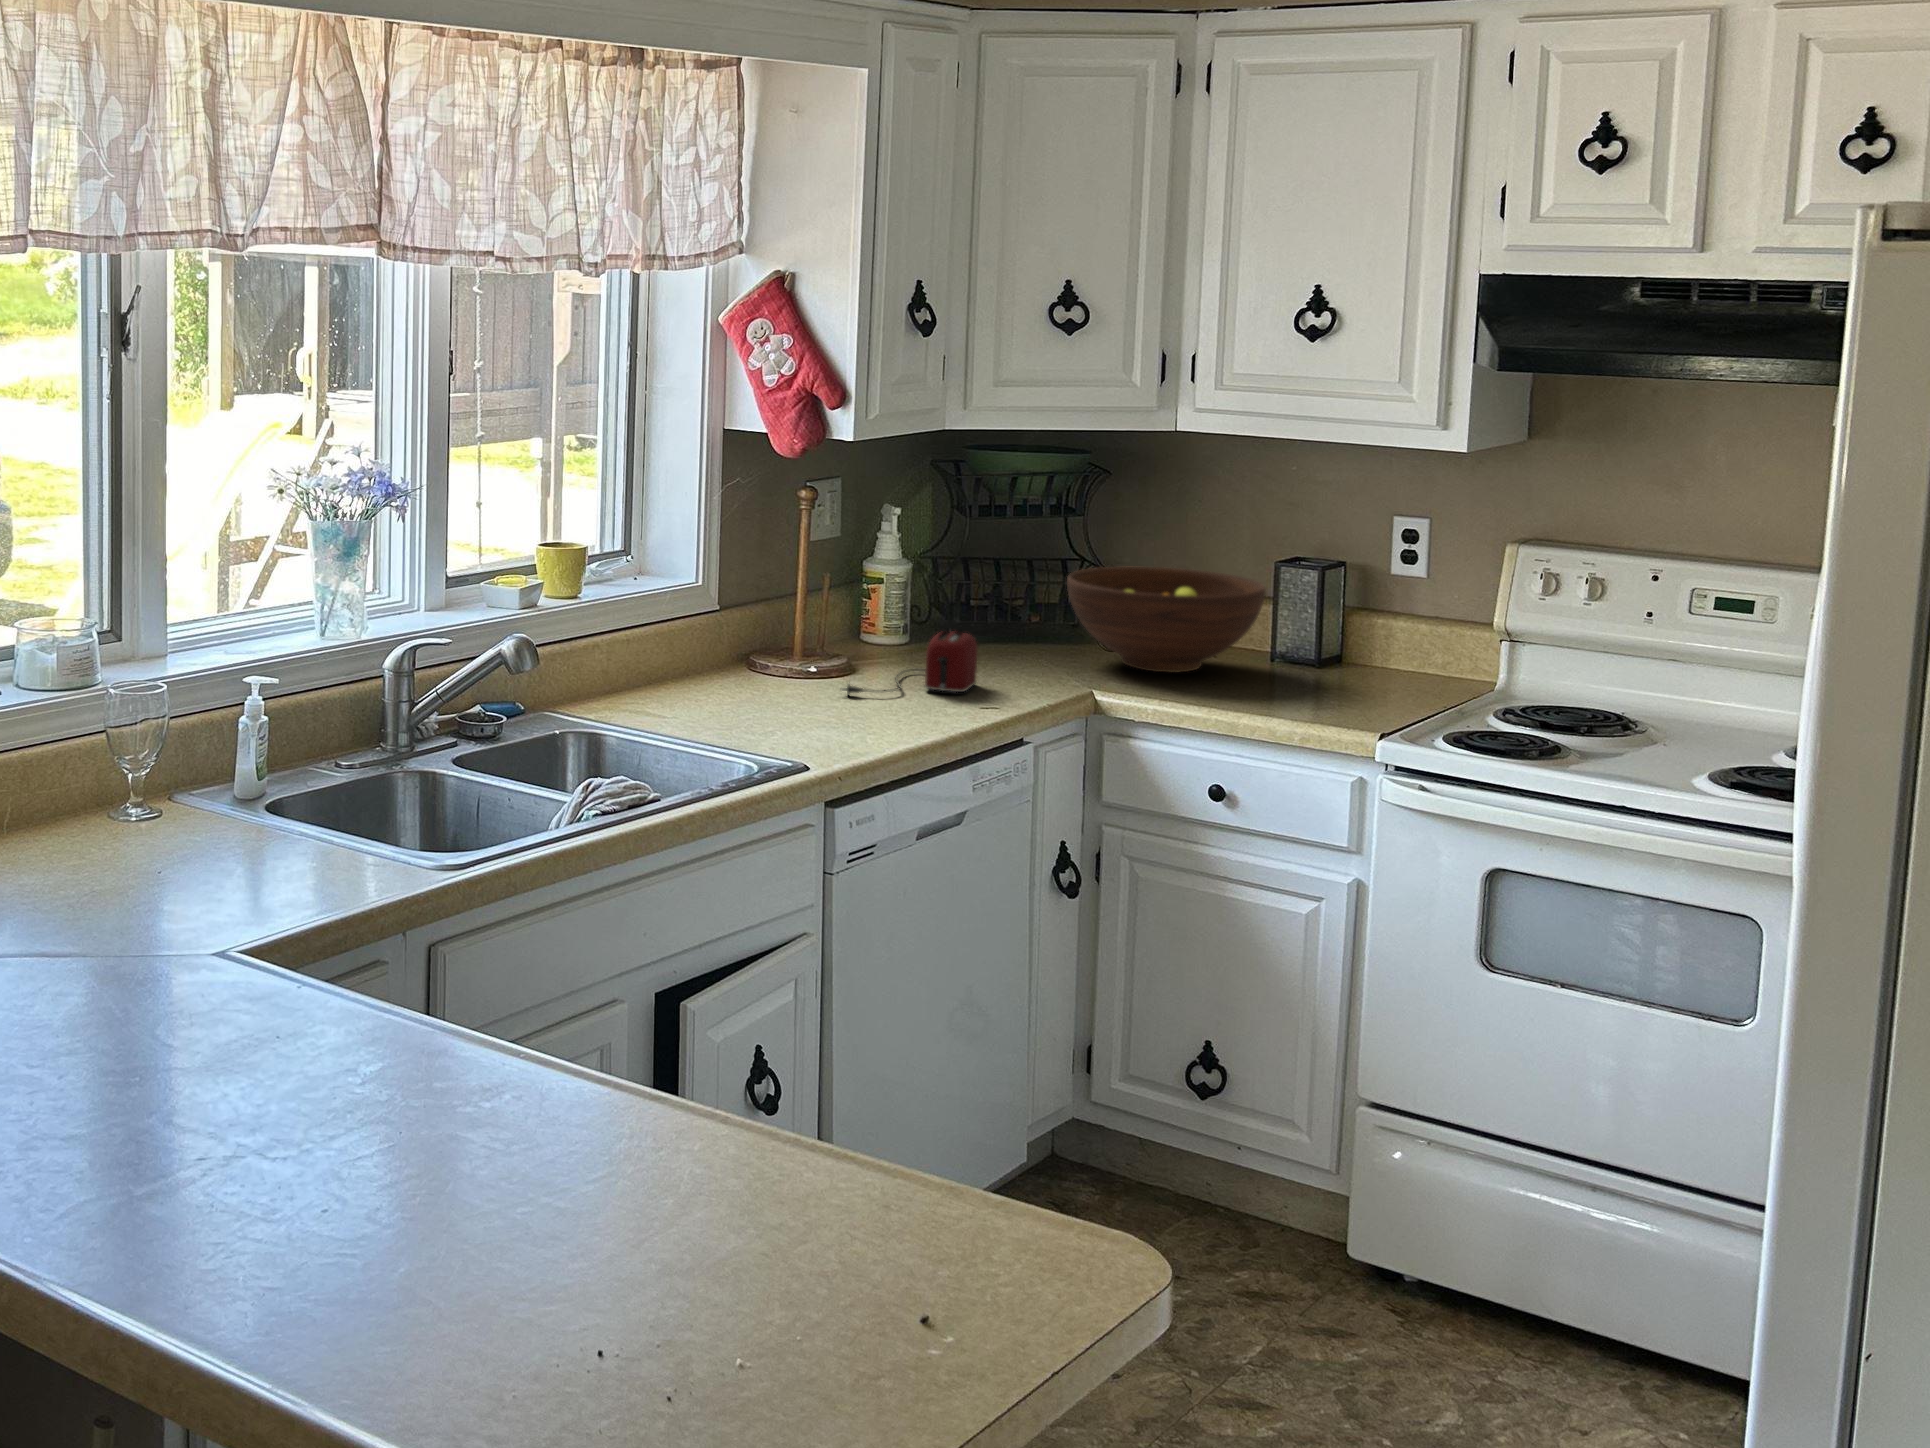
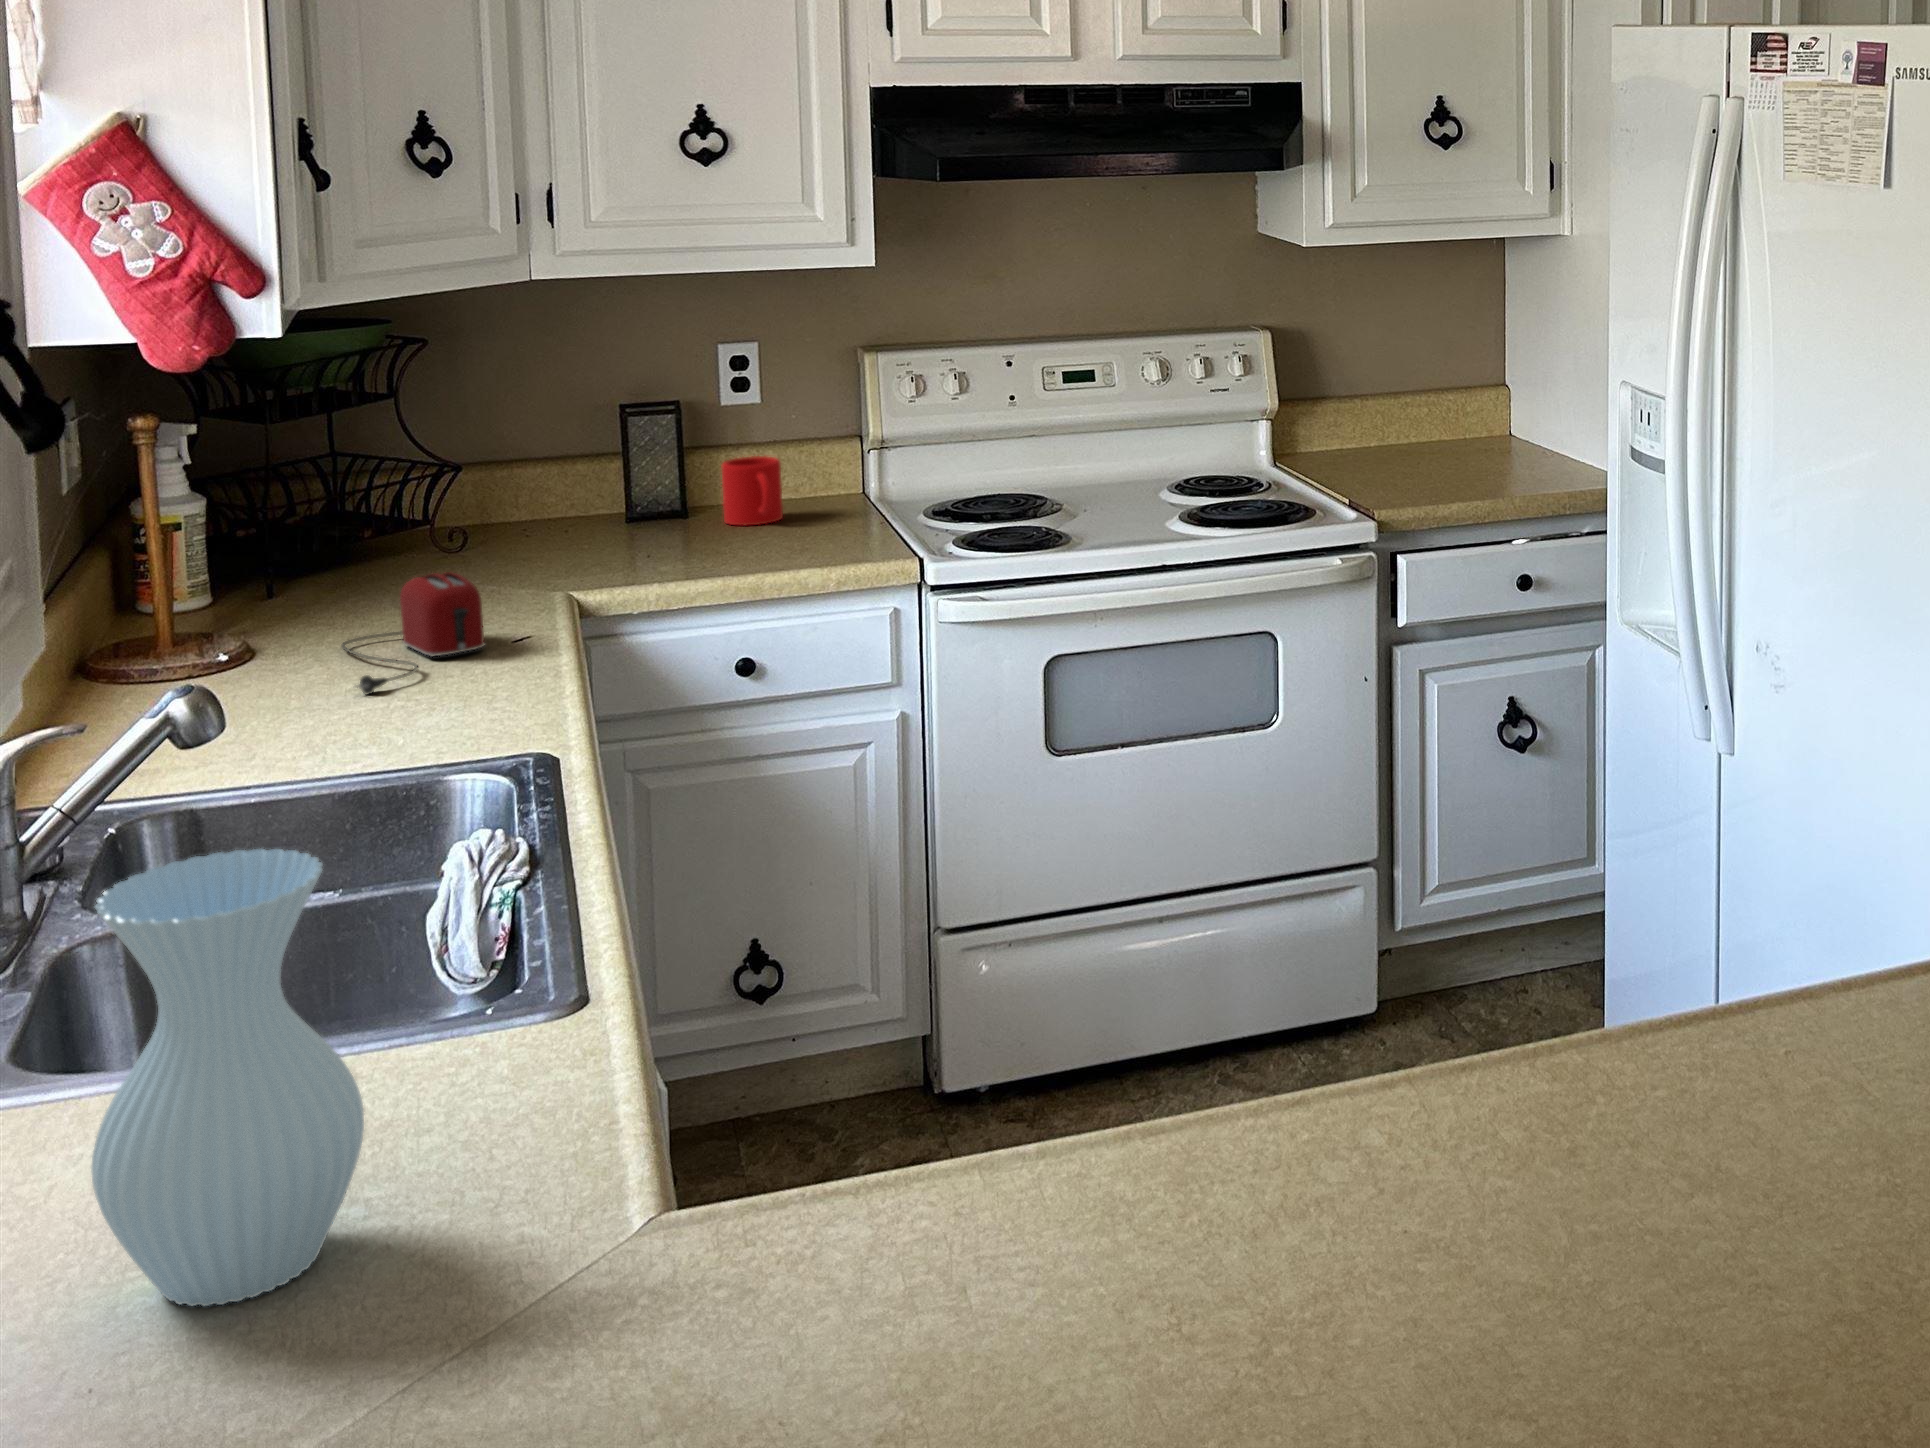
fruit bowl: present [1067,567,1266,673] -> none [432,439,682,571]
mug: none [1340,618,1398,681] -> present [721,456,783,525]
vase: none [90,638,215,867] -> present [91,849,364,1306]

